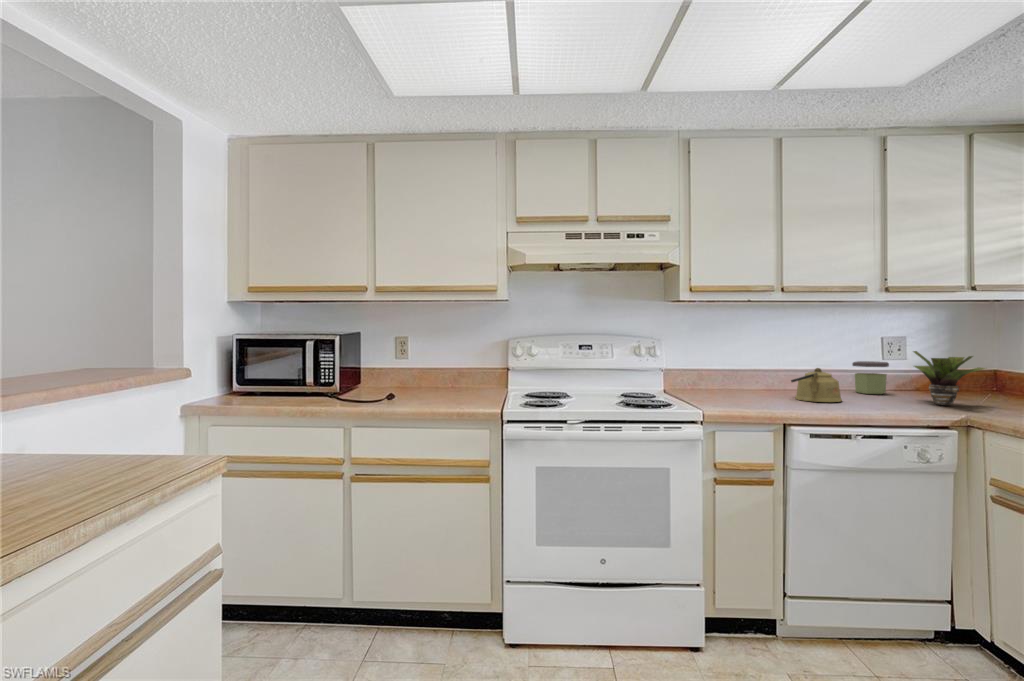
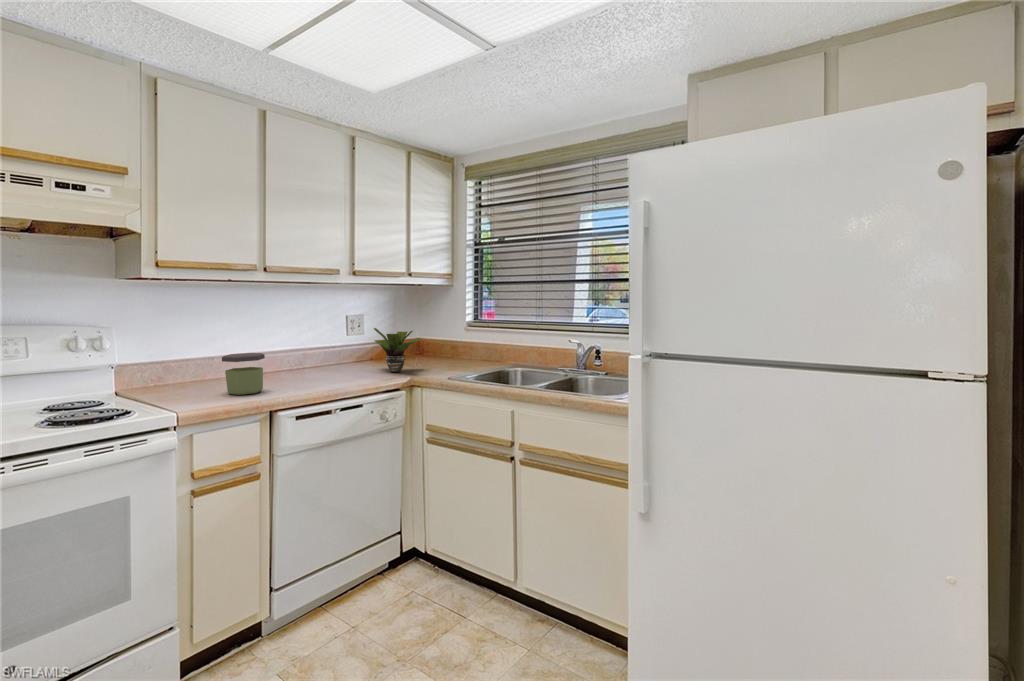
jar: present [852,361,889,394] -> present [222,353,265,395]
kettle: present [791,368,842,402] -> none [273,349,321,383]

